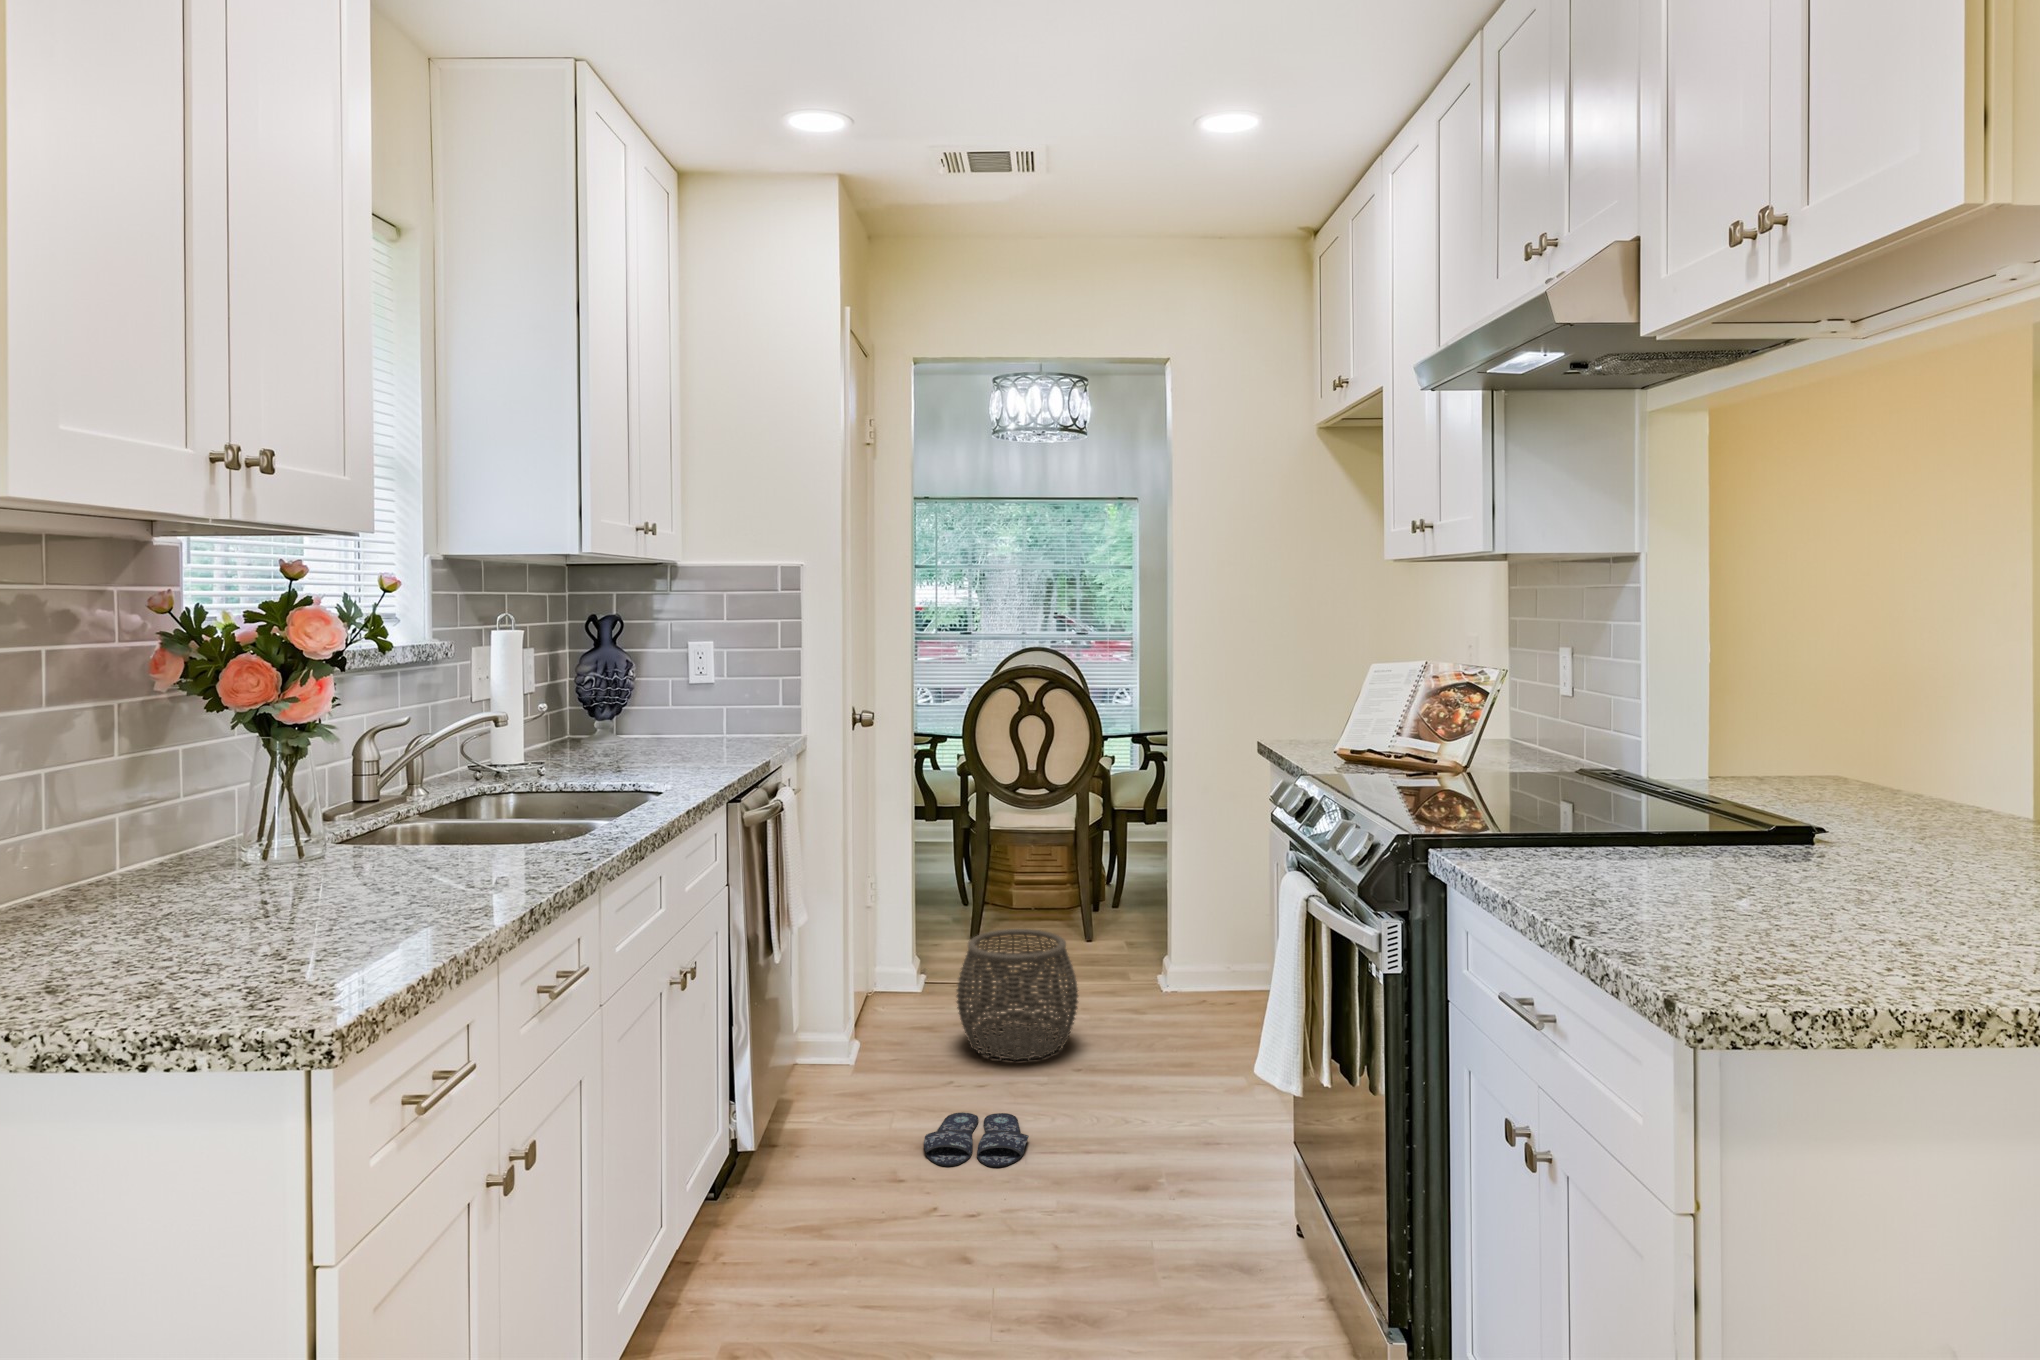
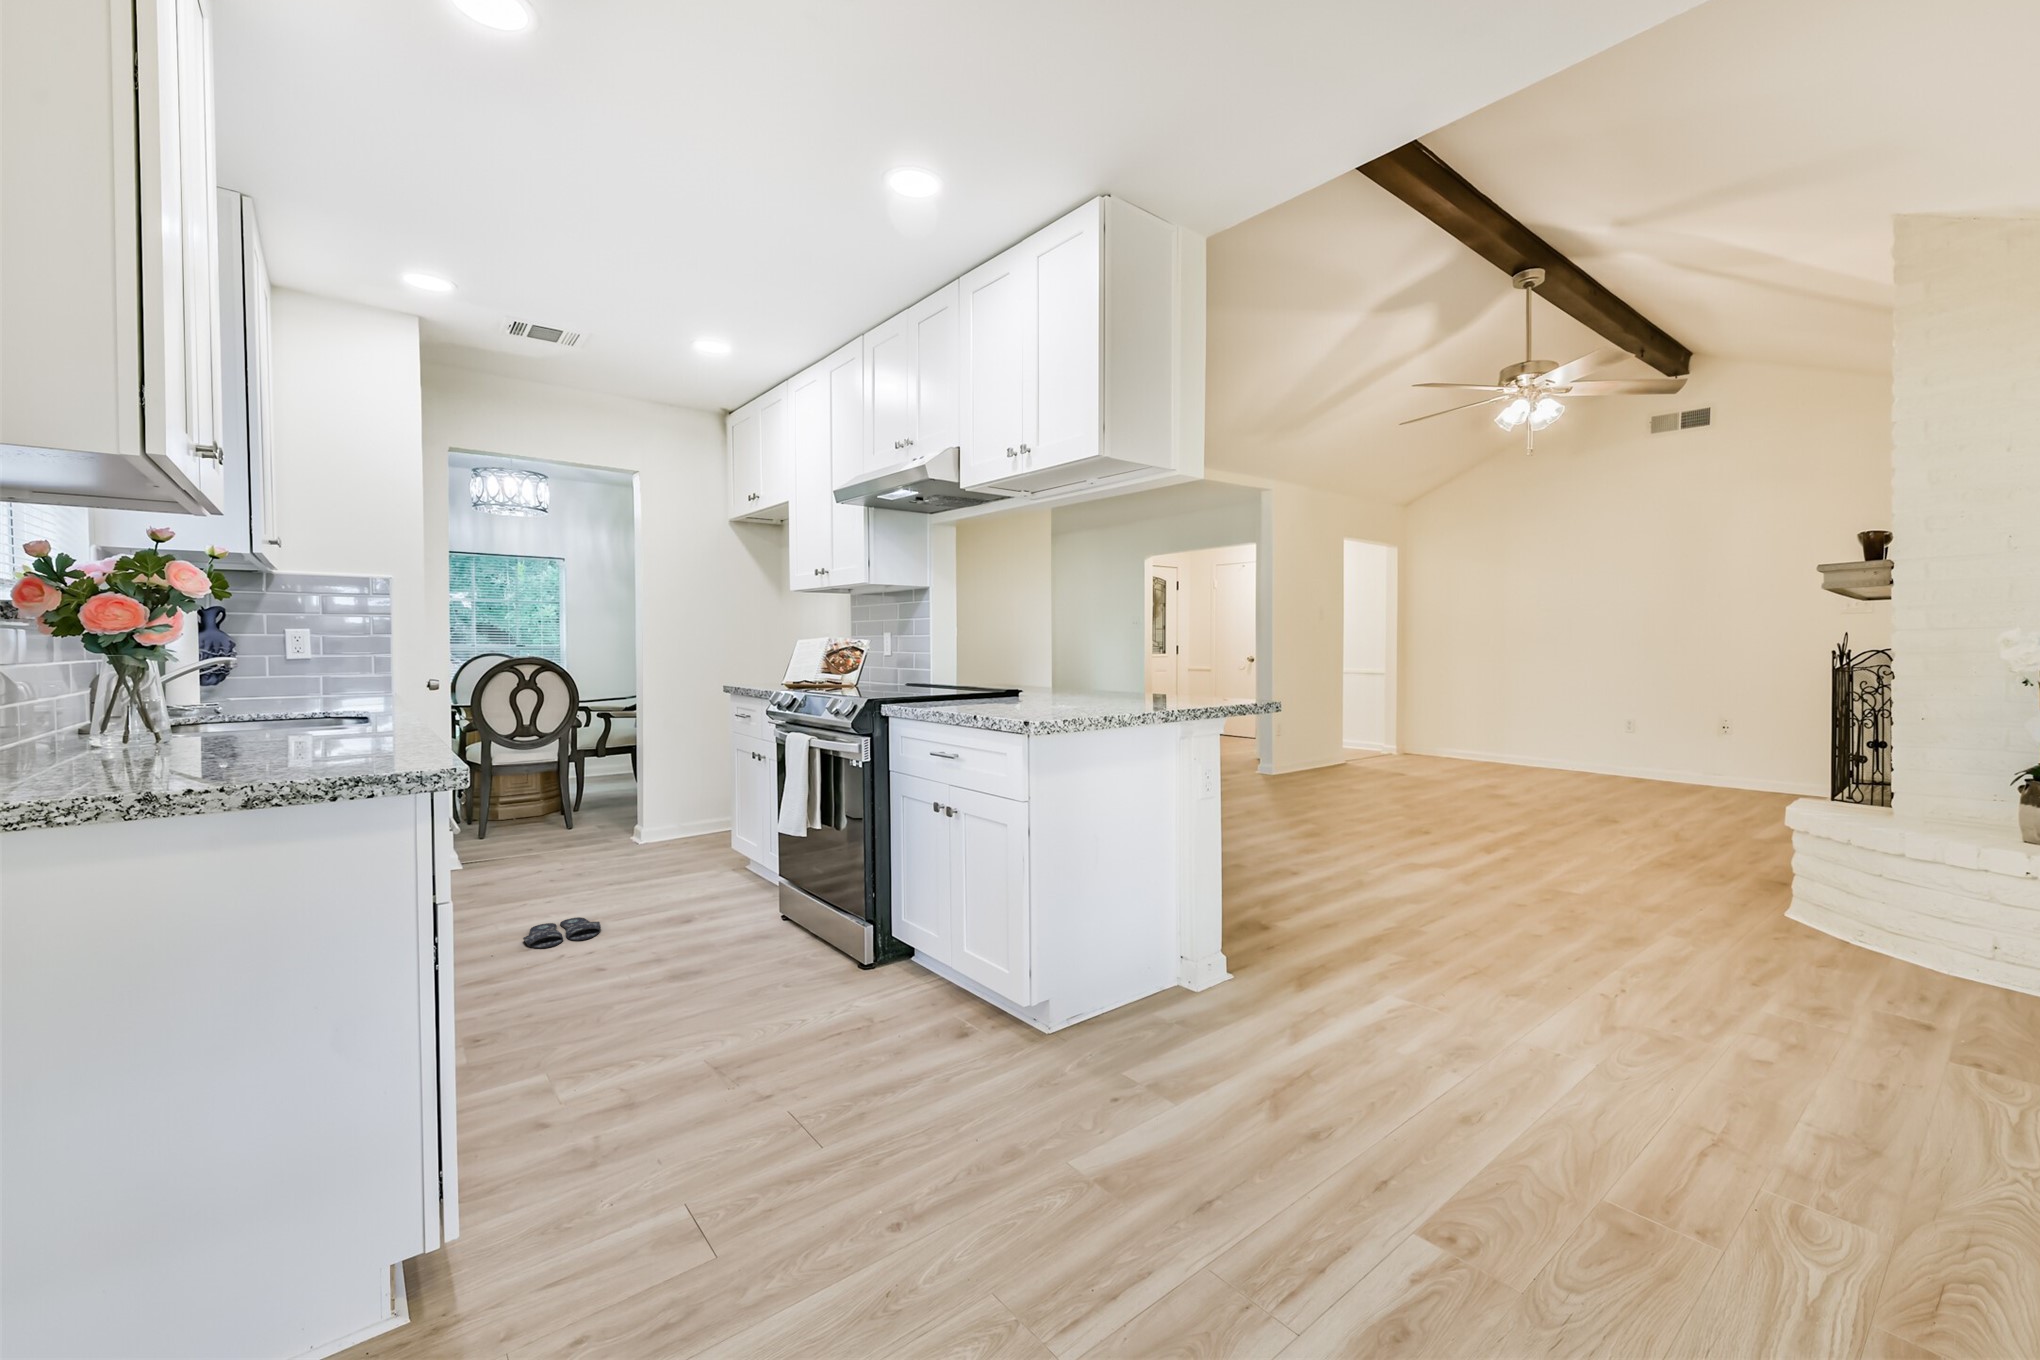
woven basket: present [956,929,1078,1060] -> none [508,815,603,899]

